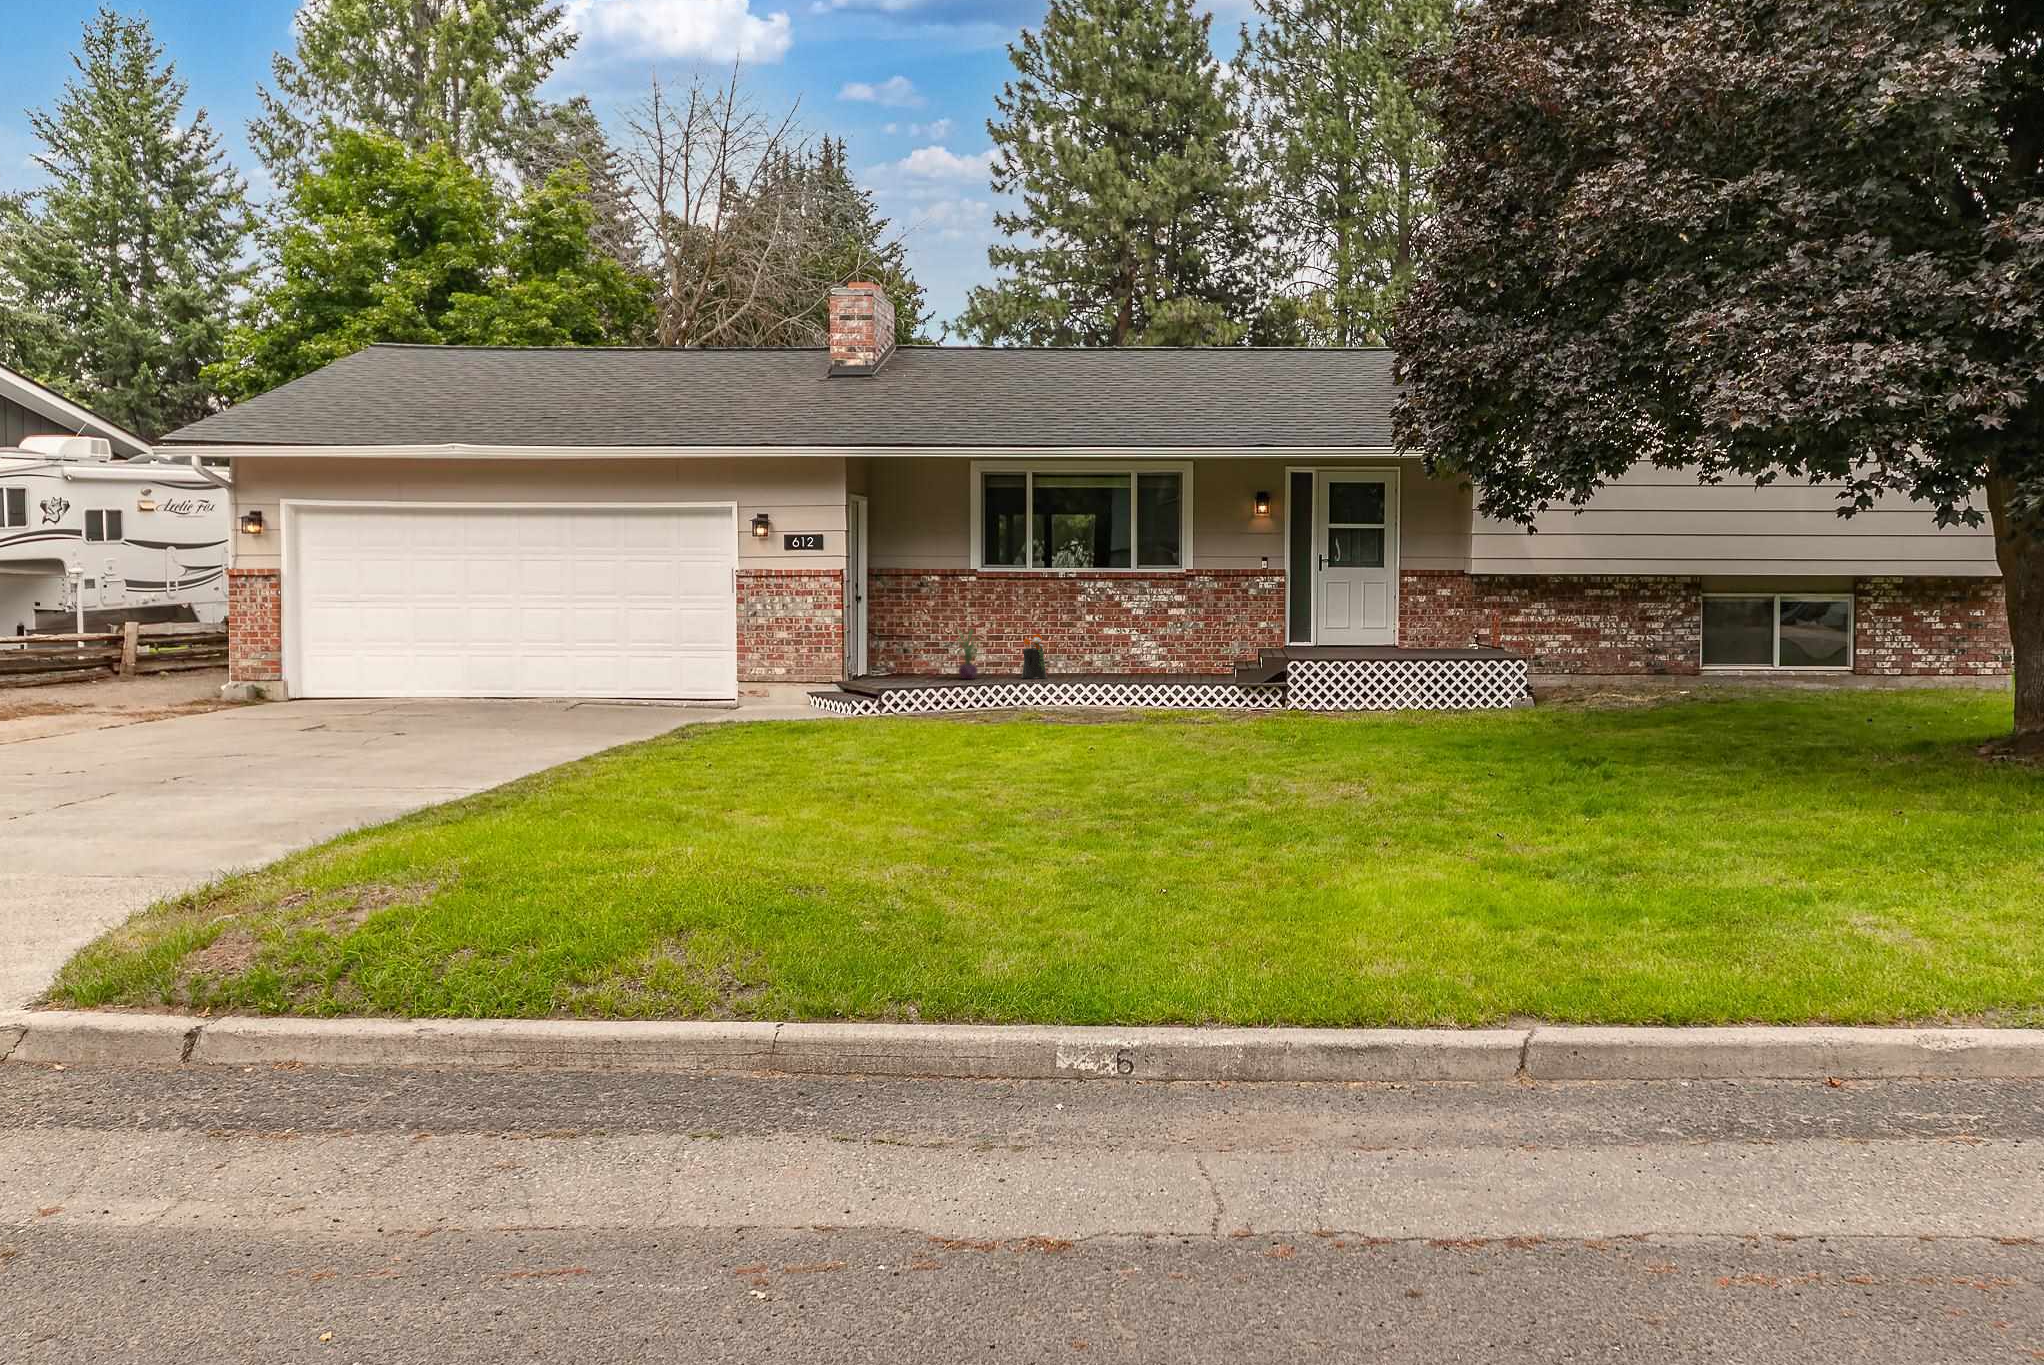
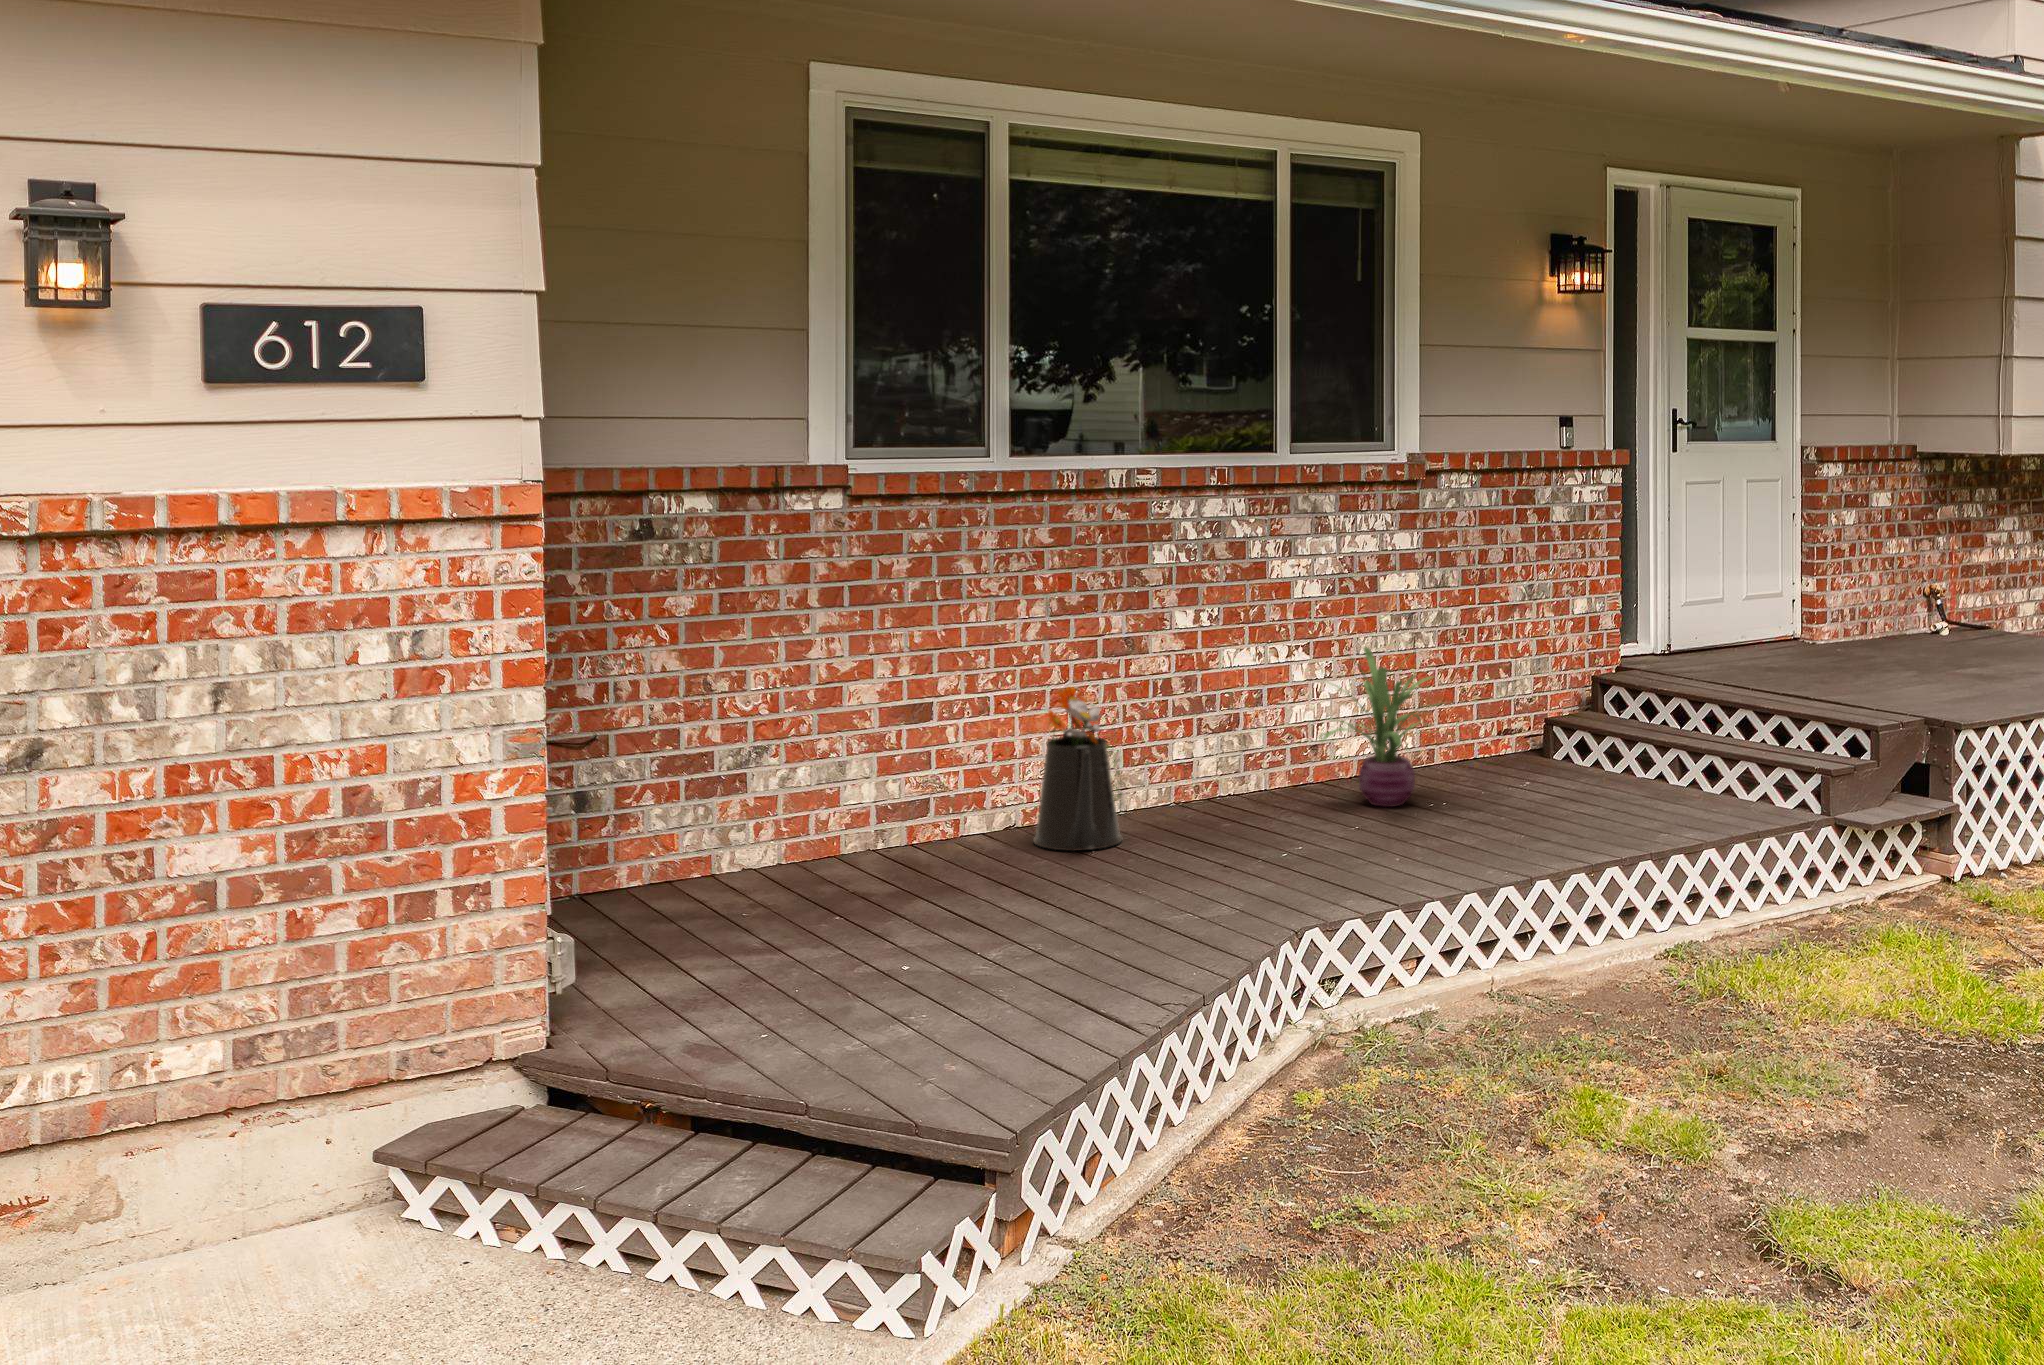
decorative plant: present [954,630,977,679] -> present [1319,647,1450,807]

